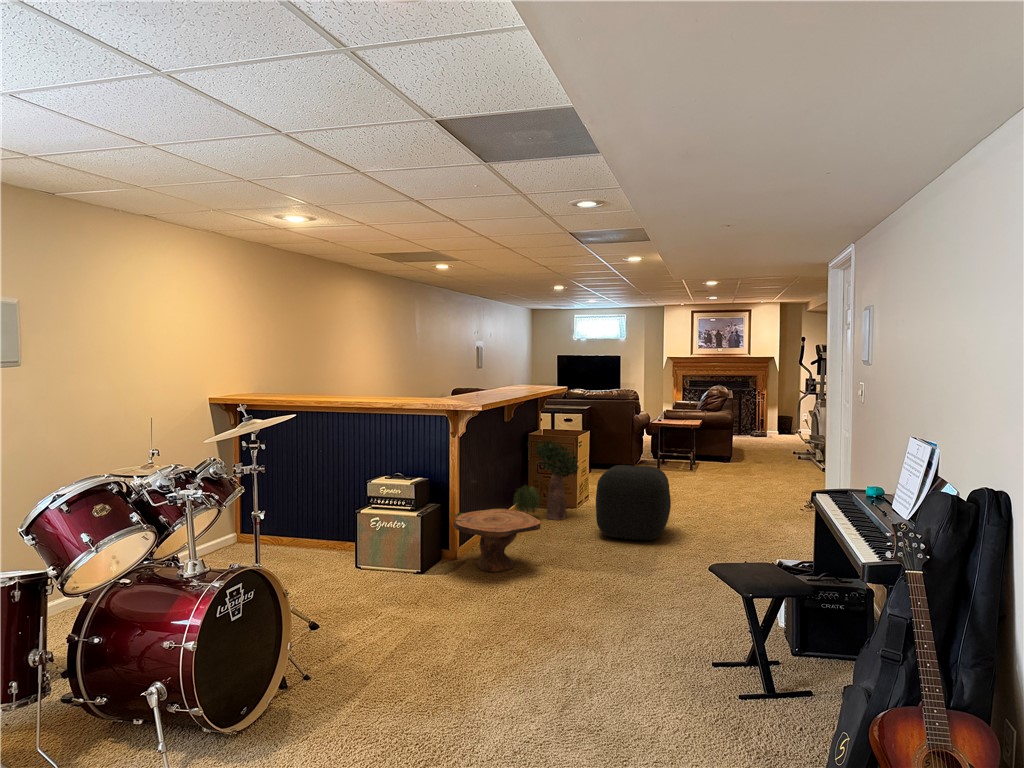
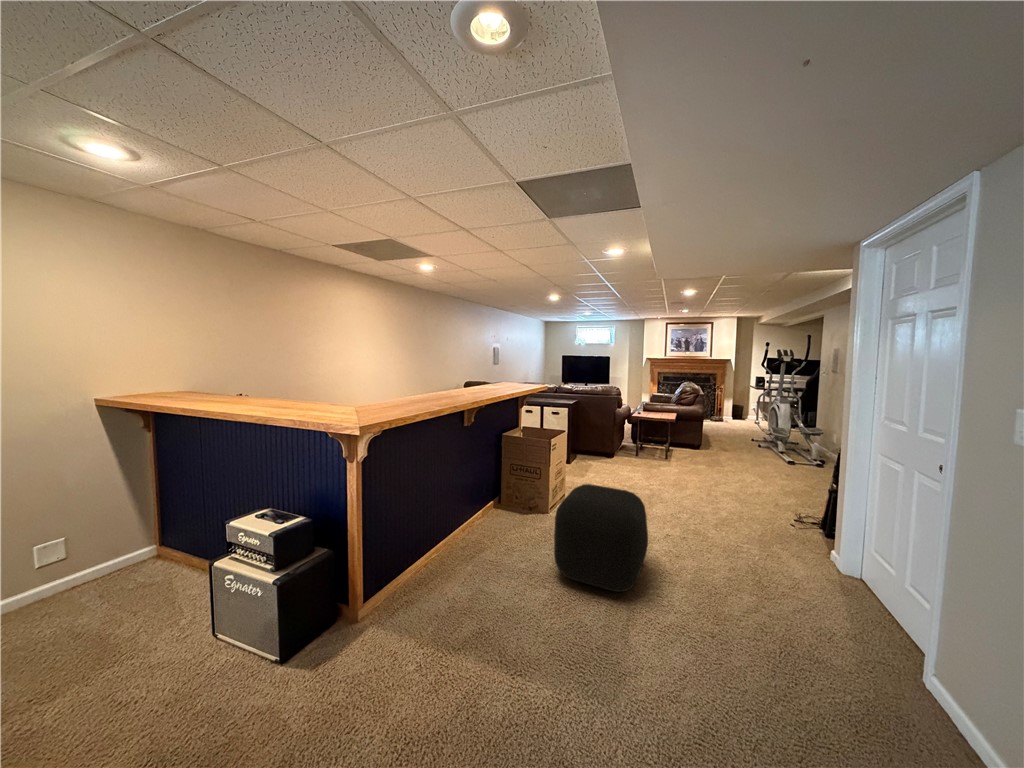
potted plant: present [514,440,579,520] -> none [473,446,547,534]
side table: present [451,509,540,572] -> none [330,553,453,669]

